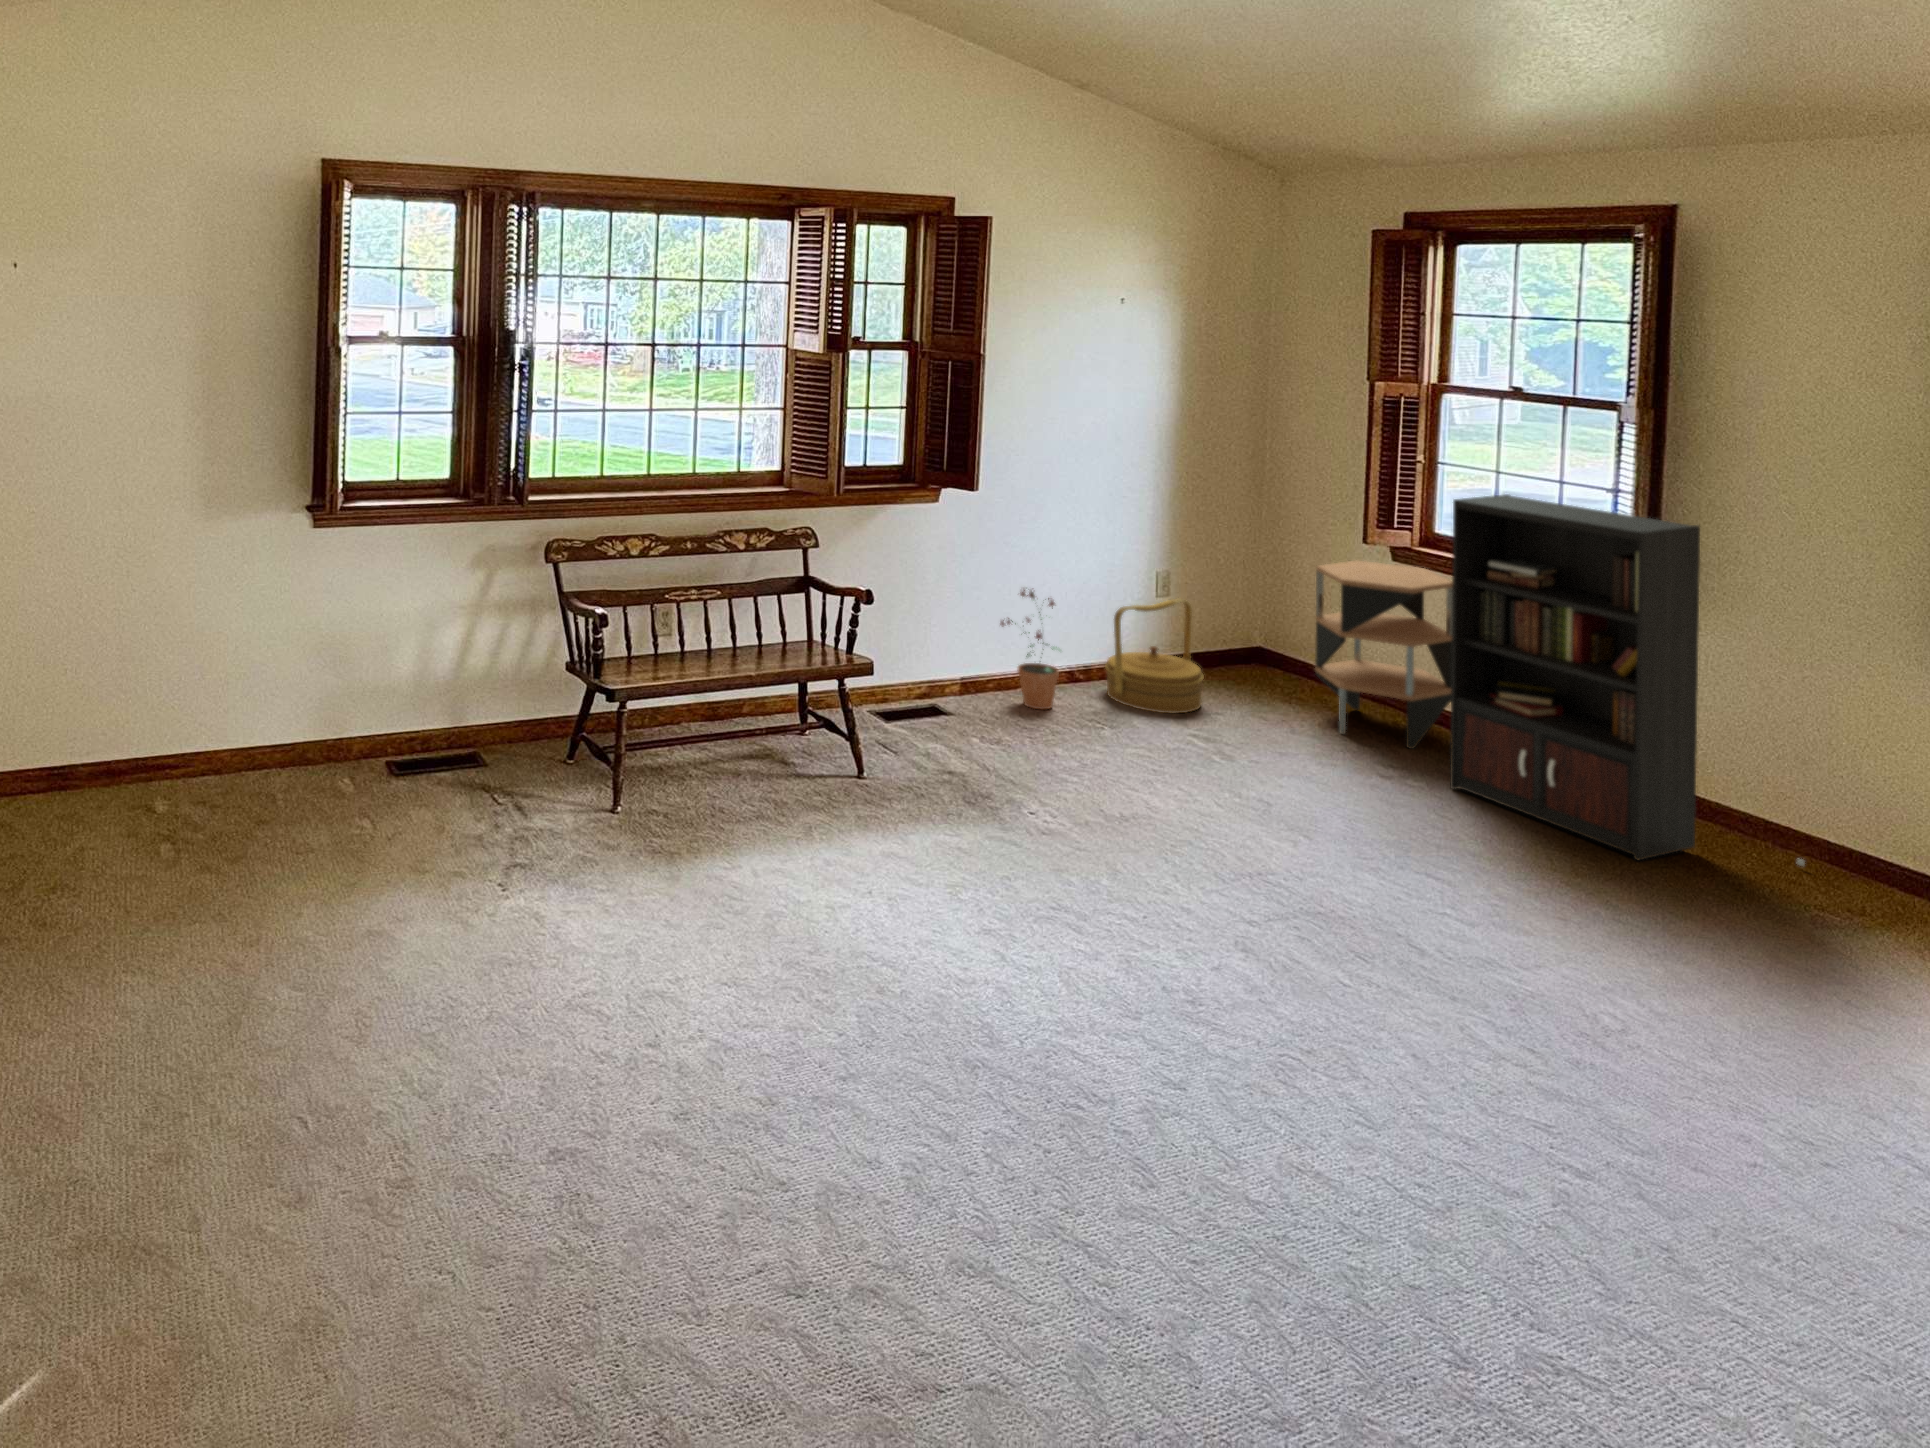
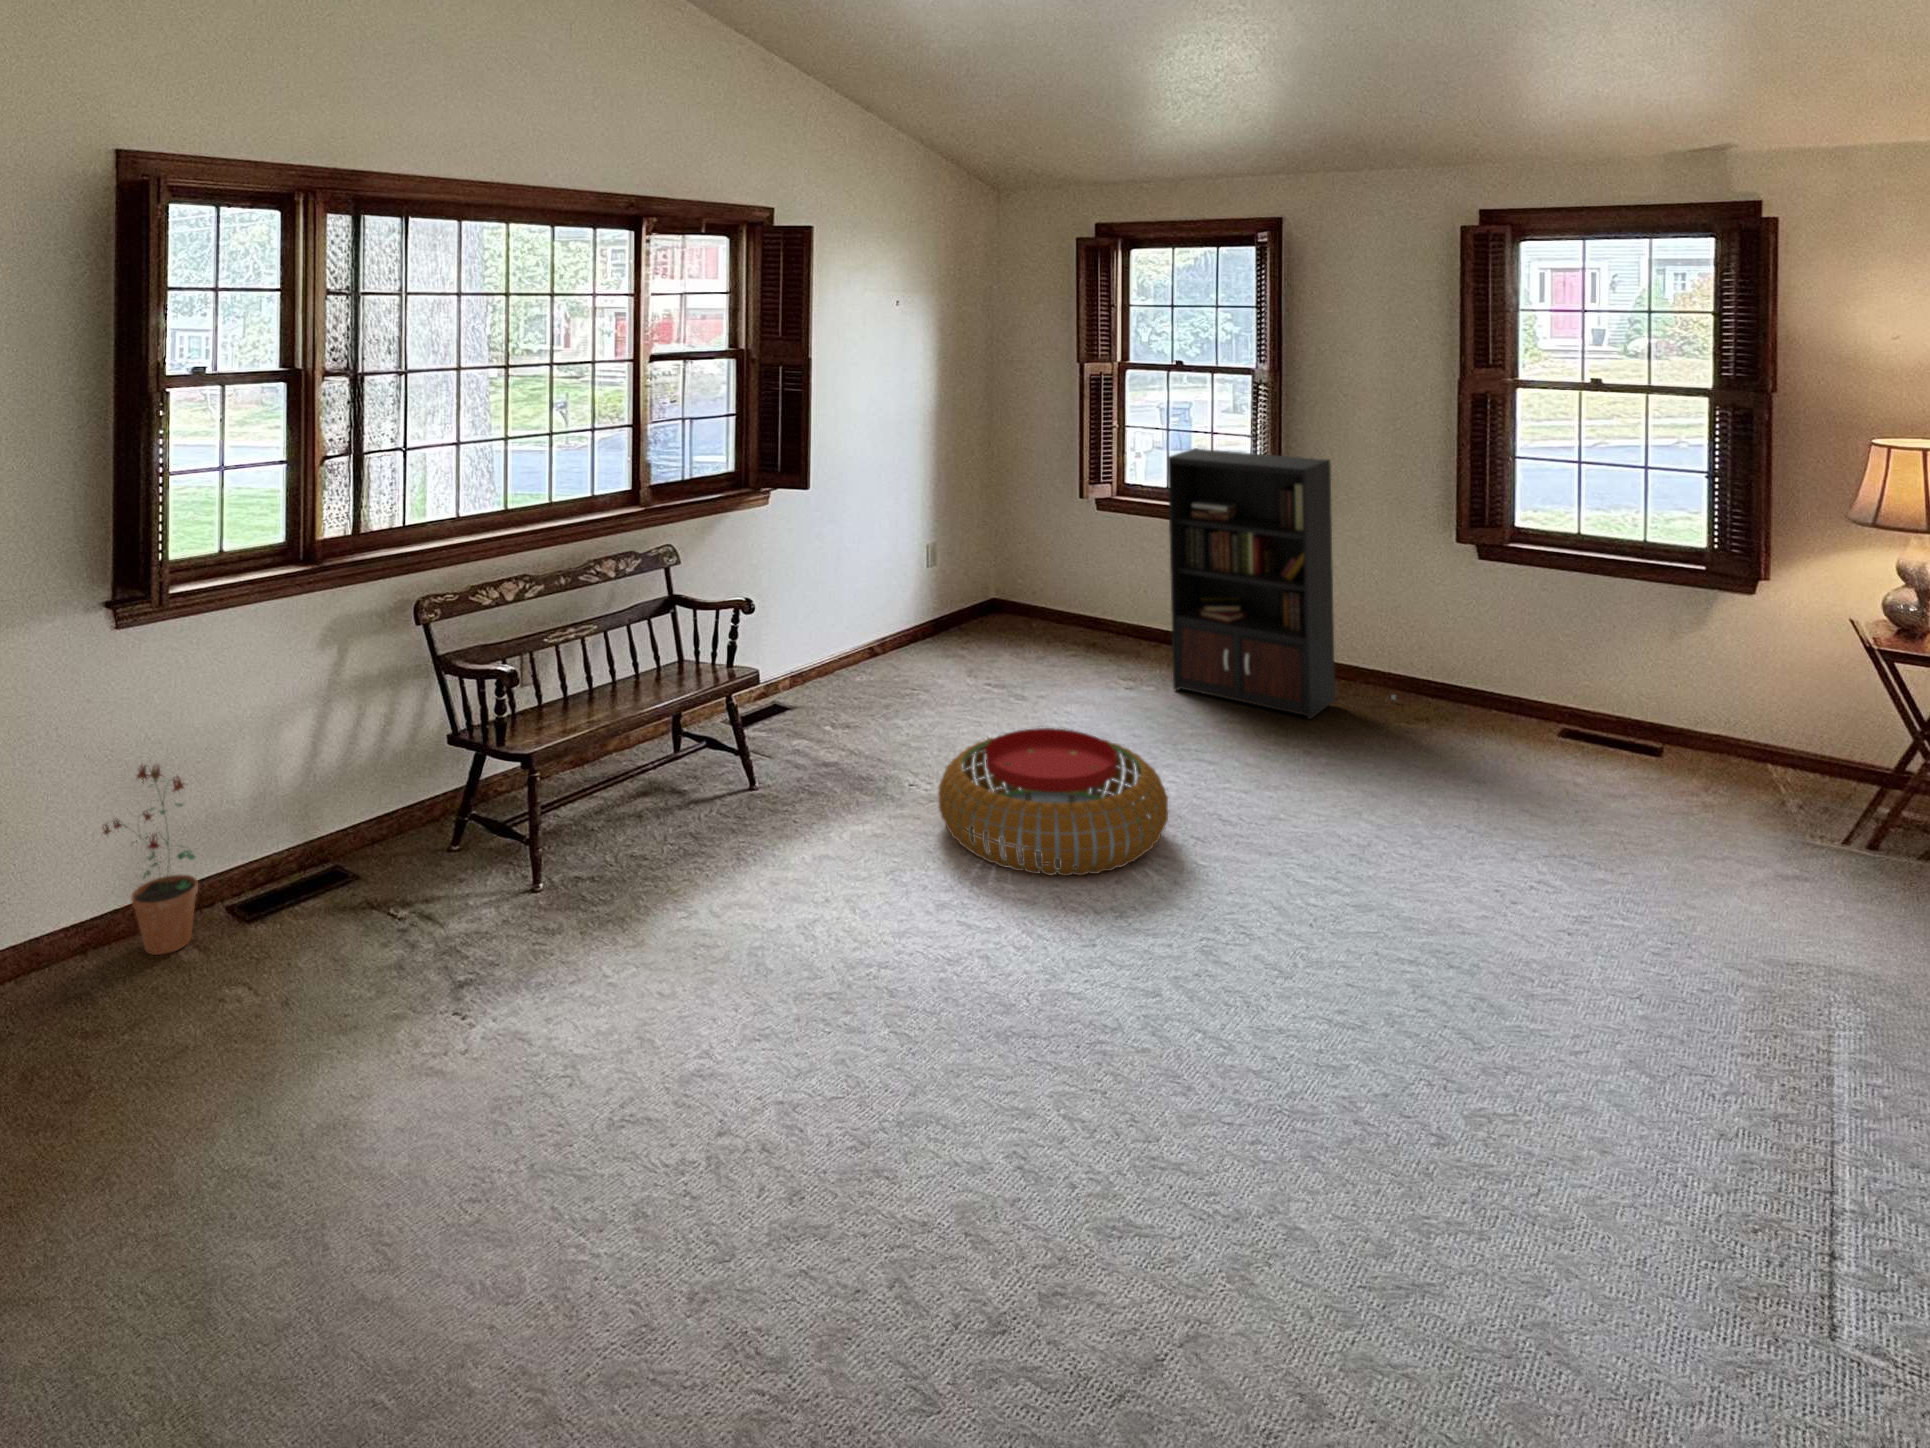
side table: present [1315,561,1452,749] -> none [1050,513,1152,664]
potted plant: present [1000,590,1060,709] -> present [103,765,198,955]
woven basket: present [1105,599,1204,713] -> none [895,565,975,670]
pouf: none [1034,776,1321,953] -> present [938,728,1168,876]

